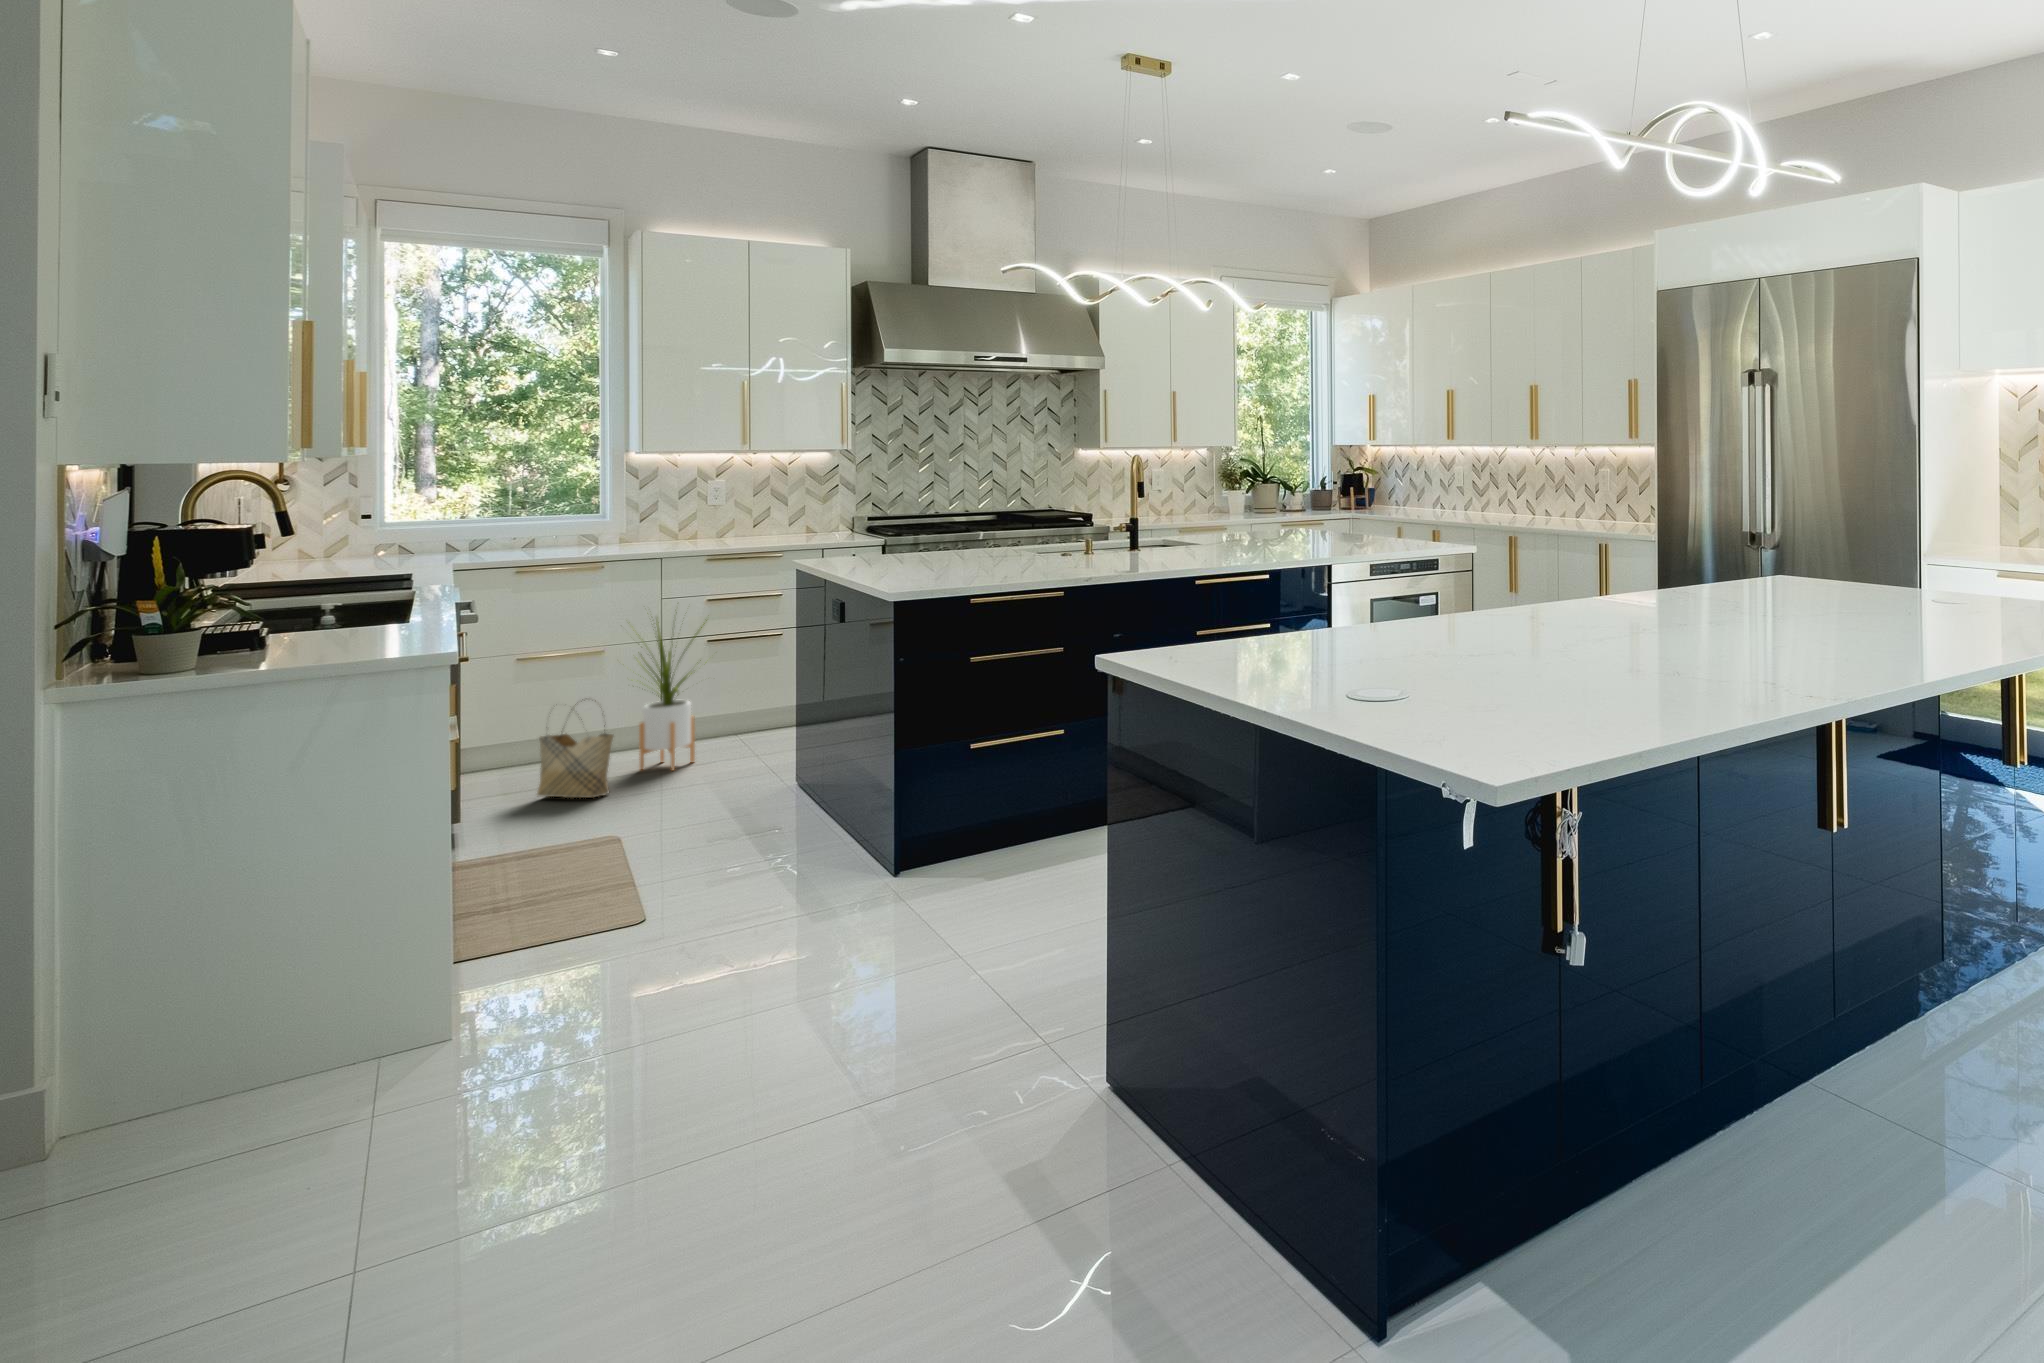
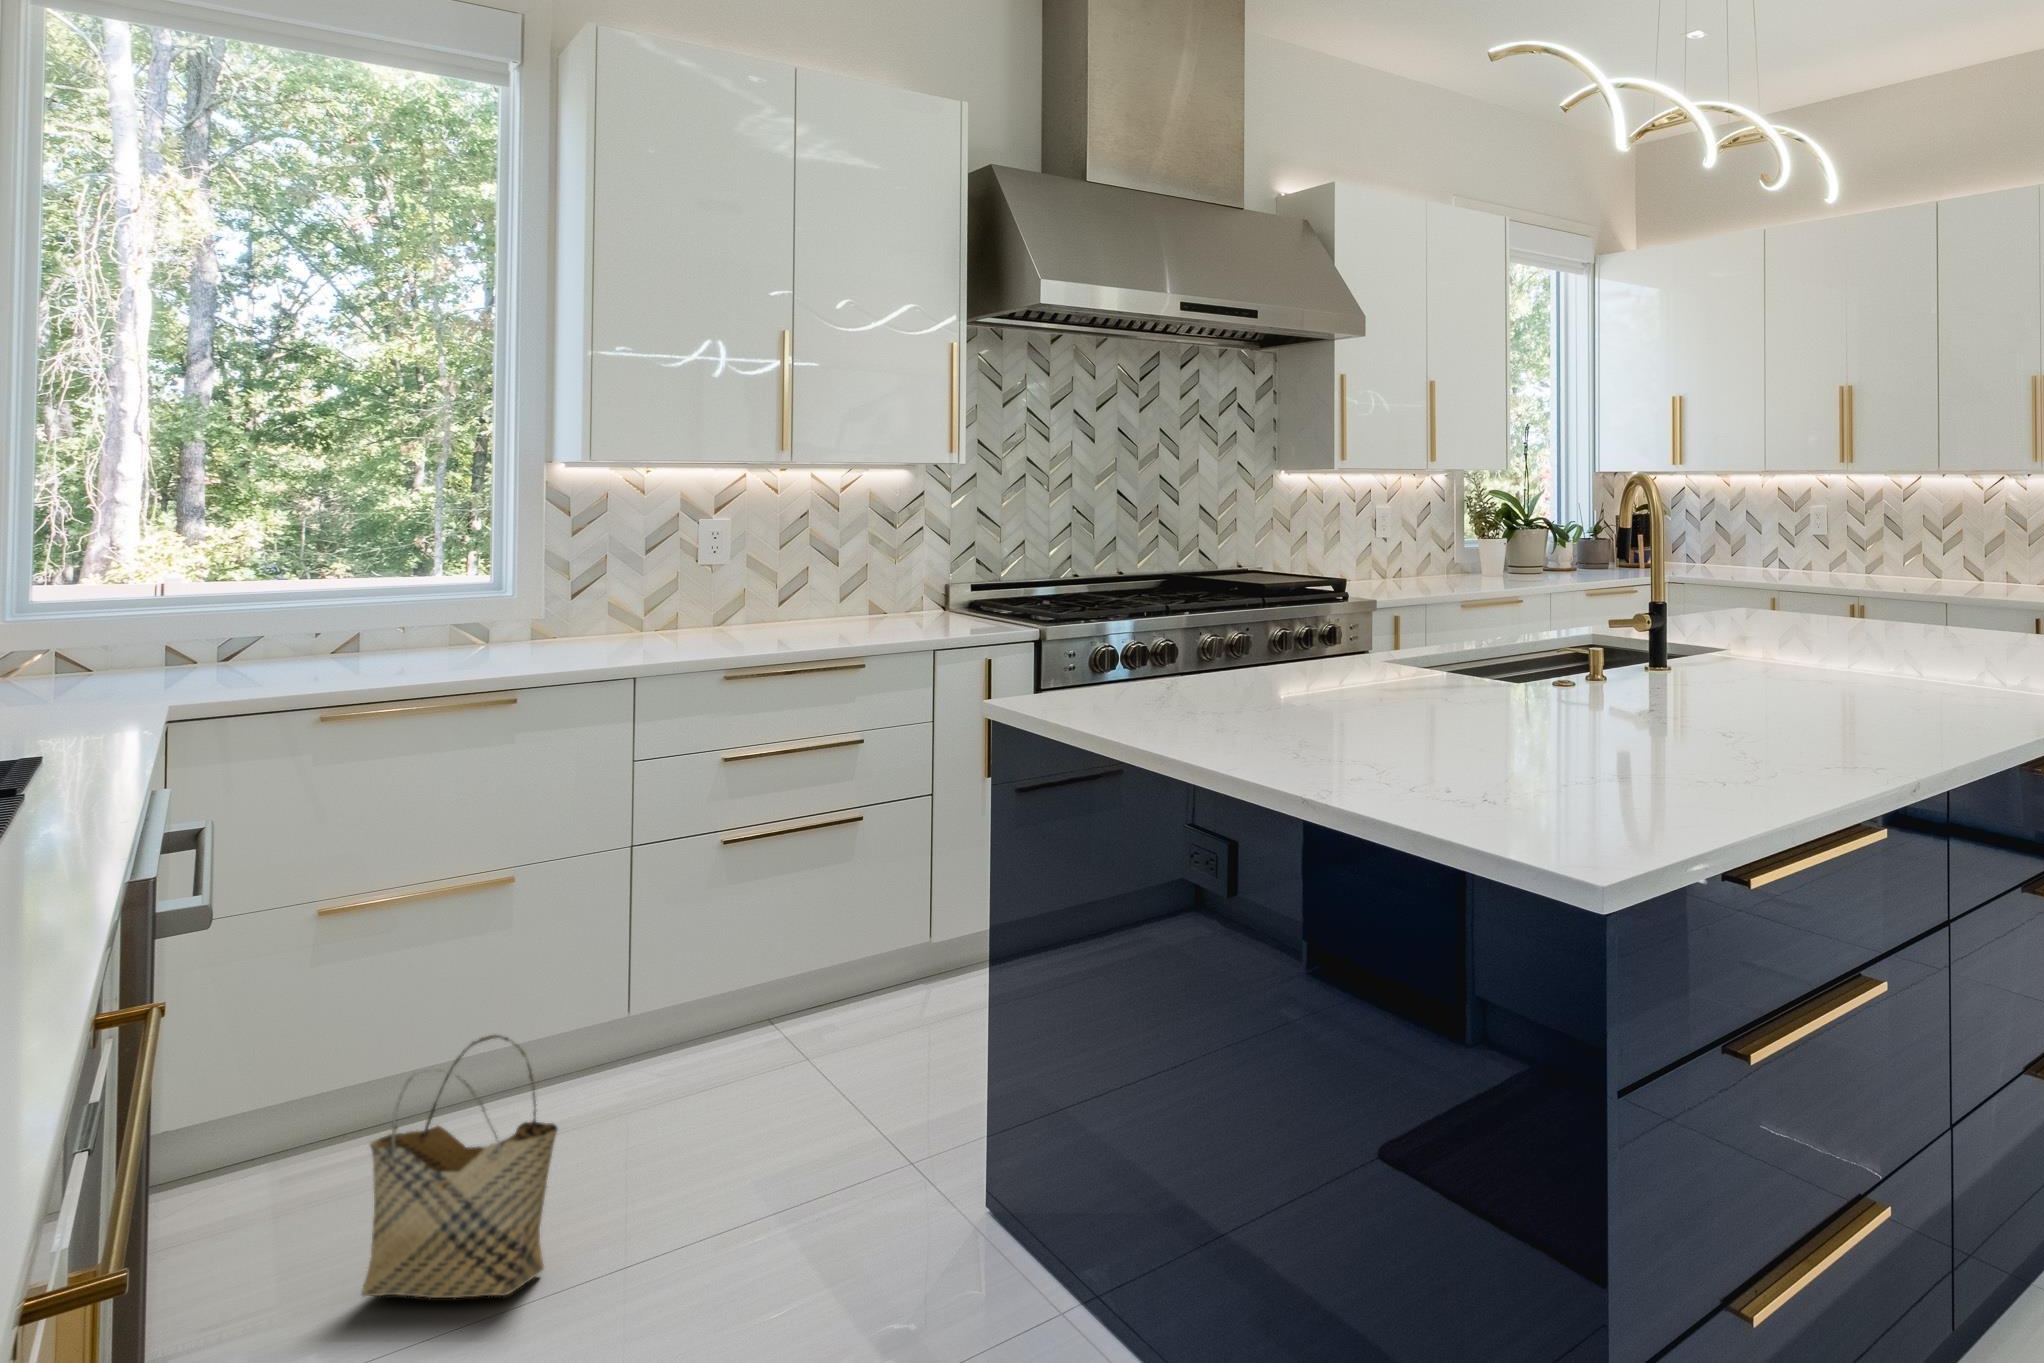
house plant: present [638,612,707,770] -> none [550,778,766,1165]

